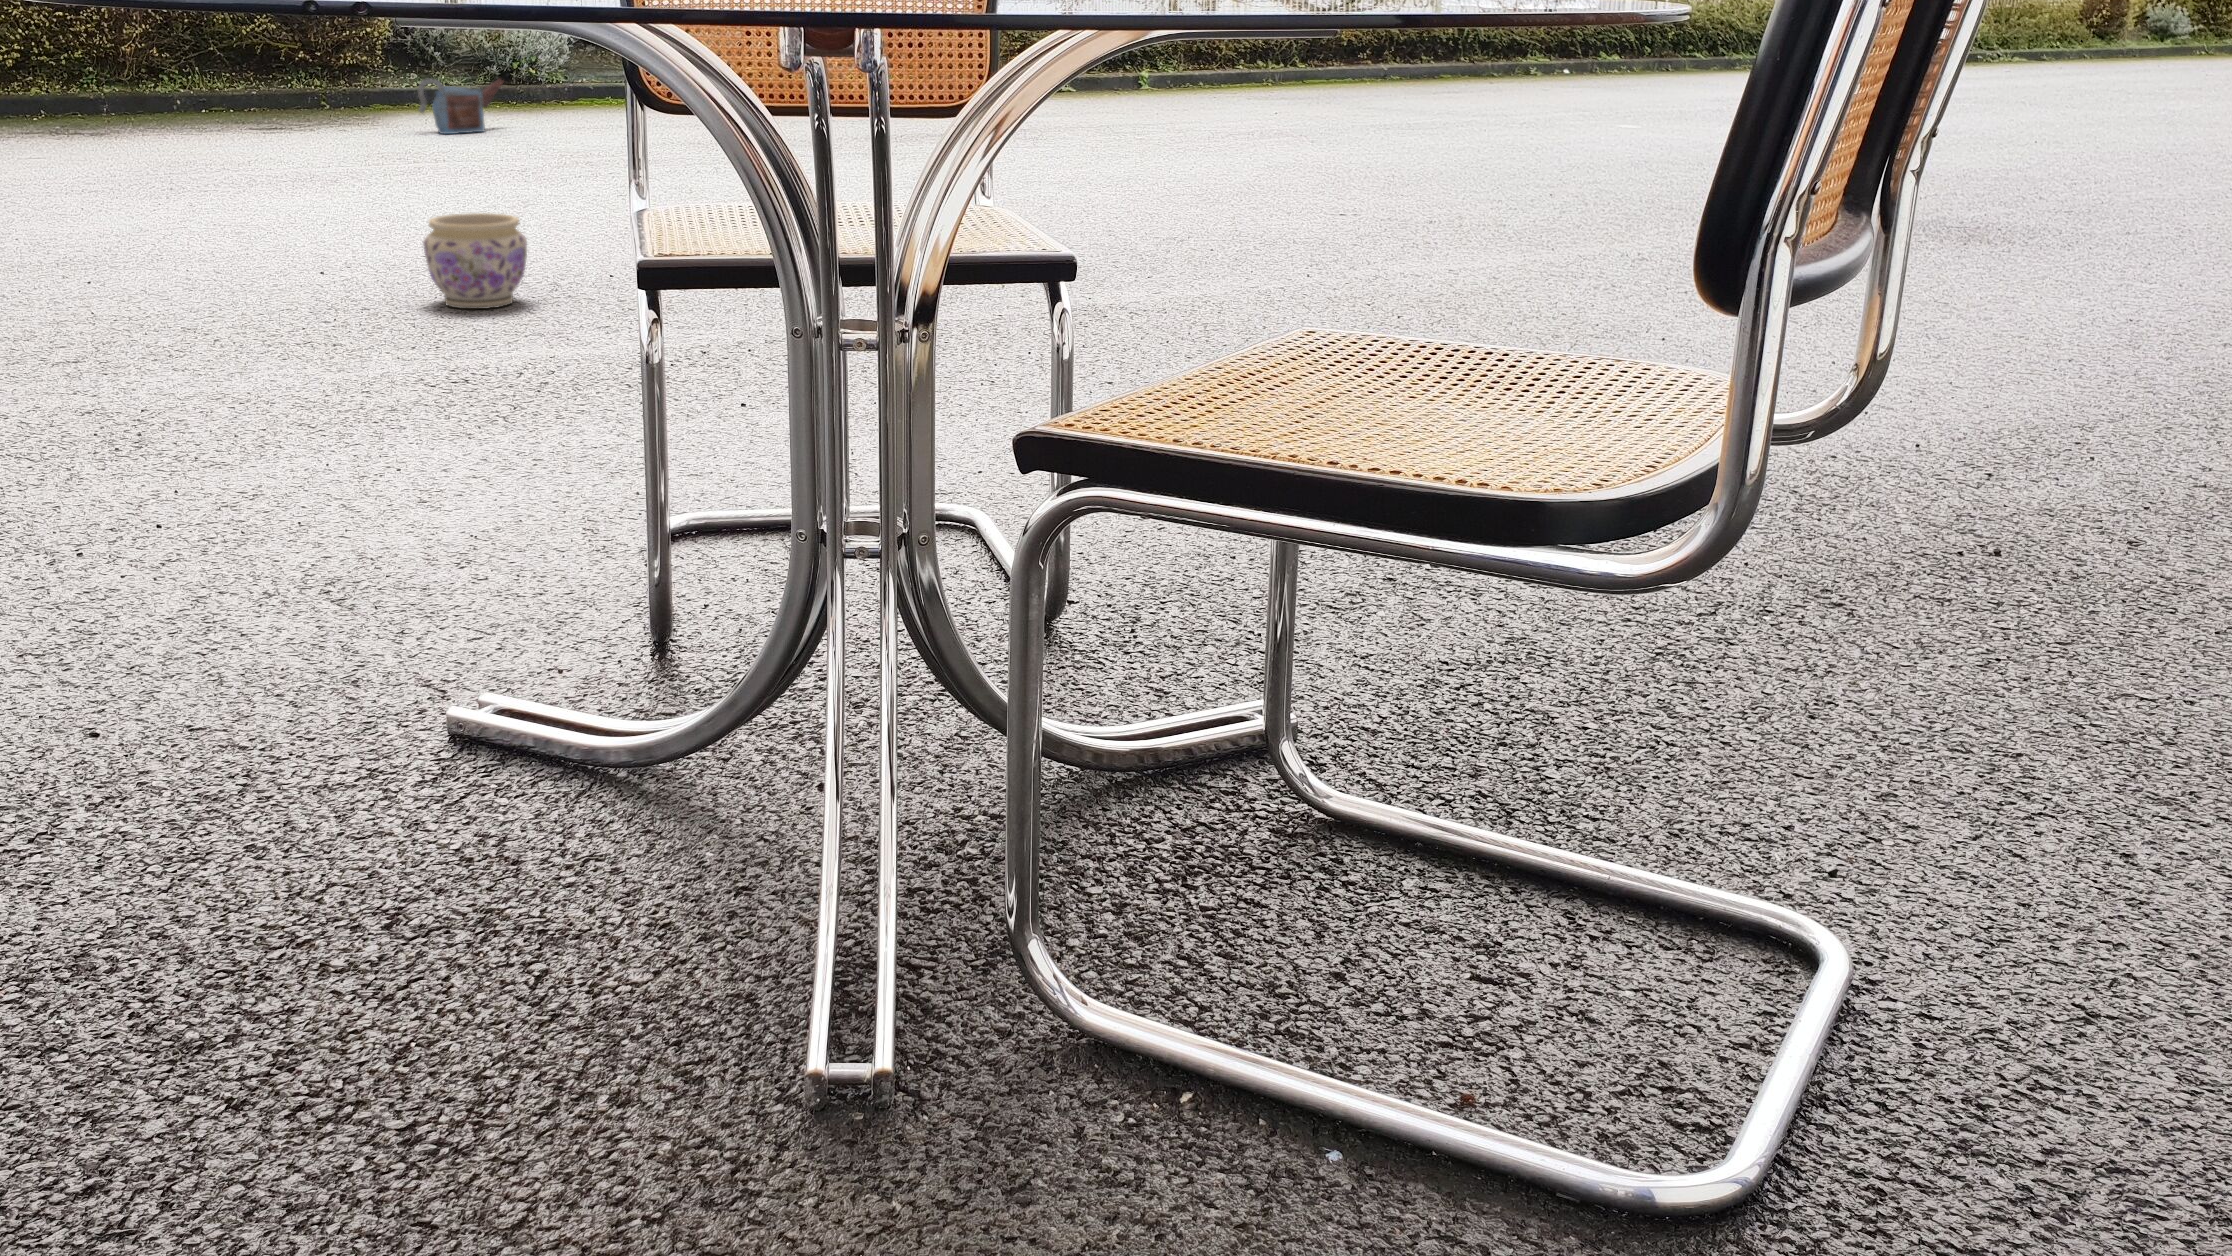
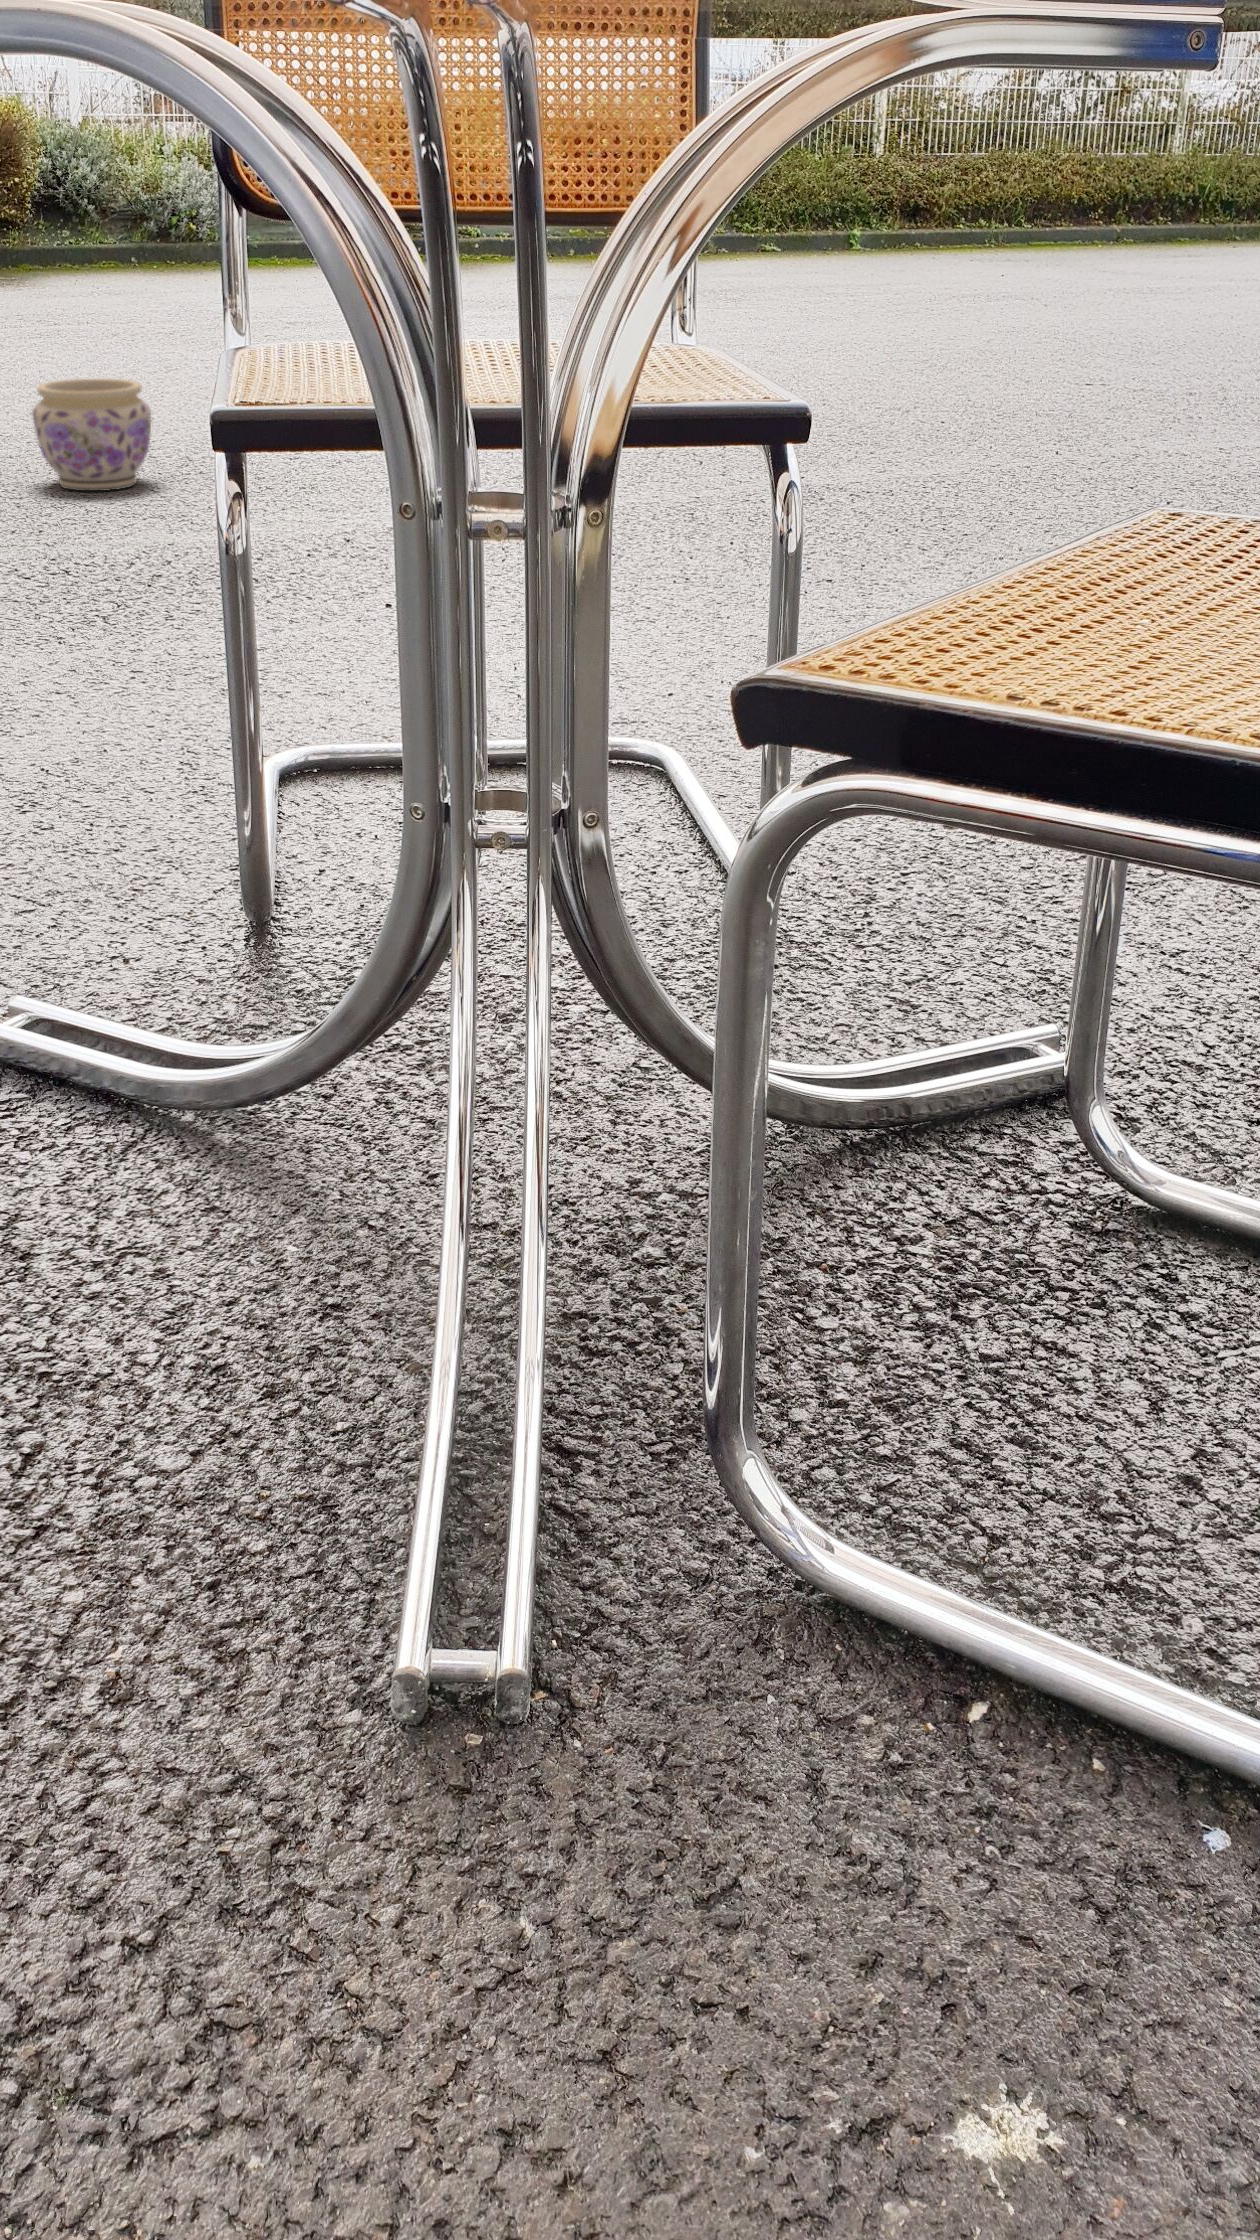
watering can: present [418,78,503,134] -> none [60,236,155,300]

